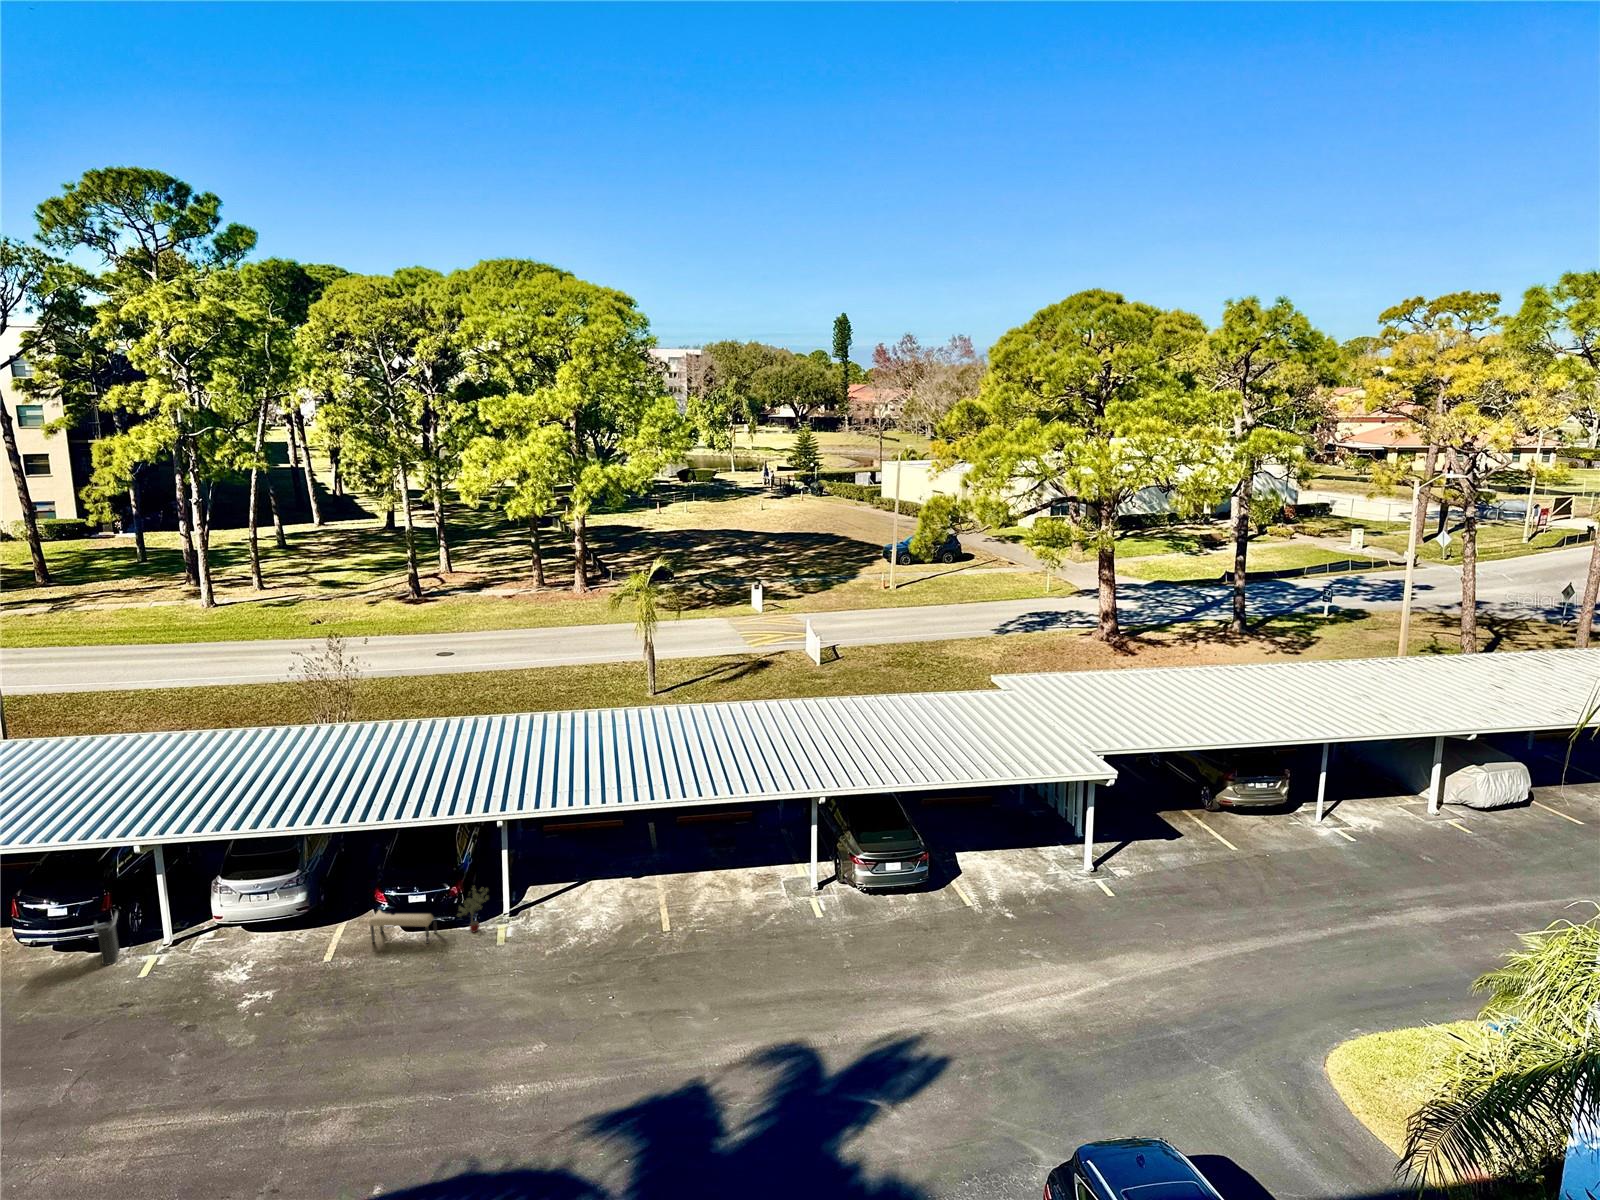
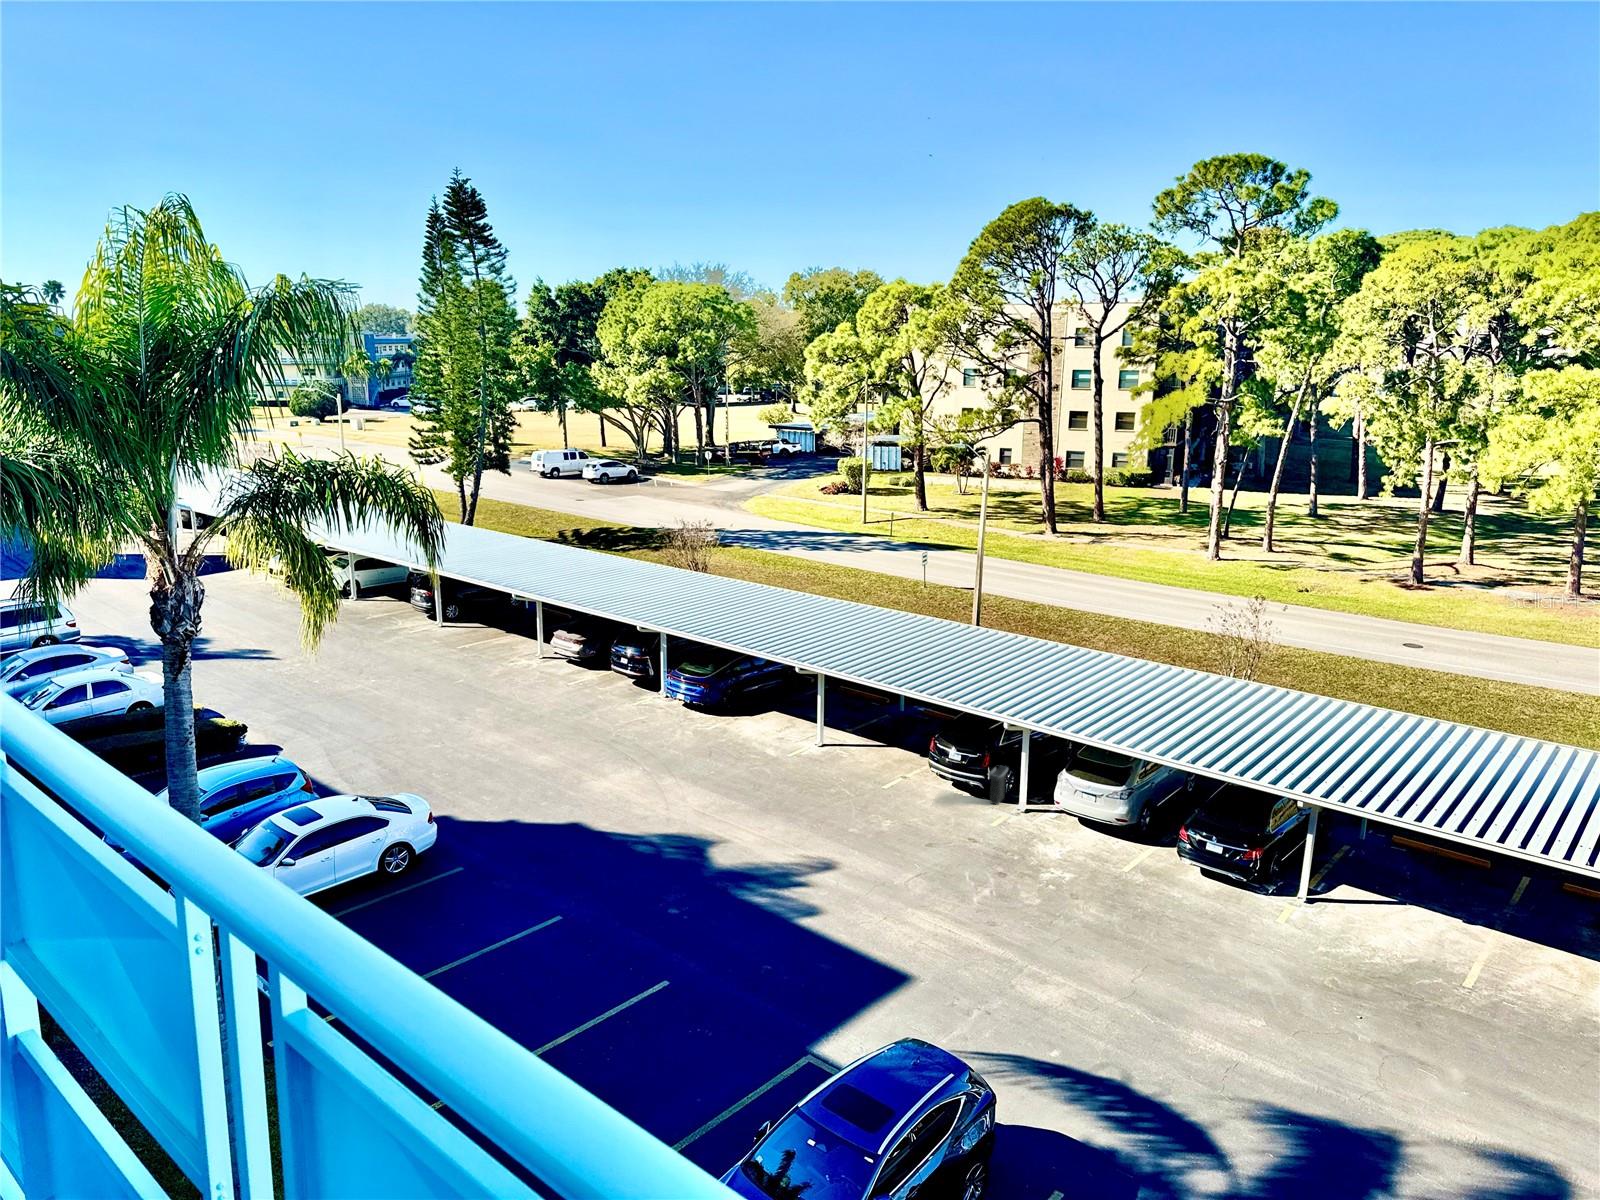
potted tree: present [458,887,488,932] -> none [1245,857,1283,902]
bench: present [369,910,437,944] -> none [1170,845,1230,891]

